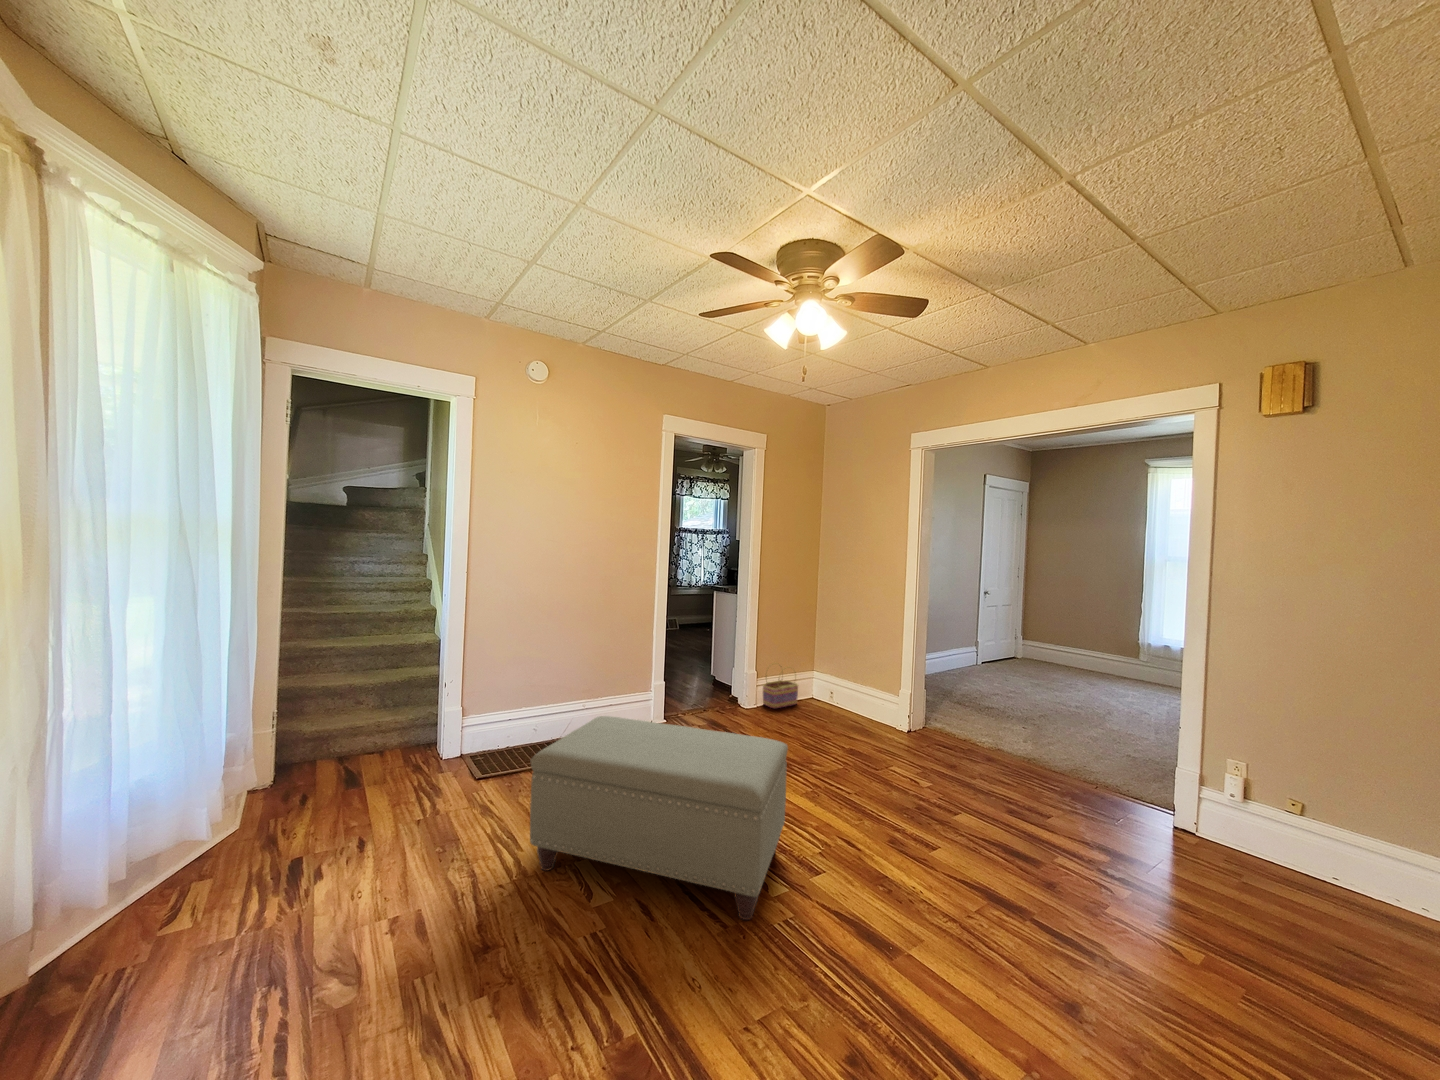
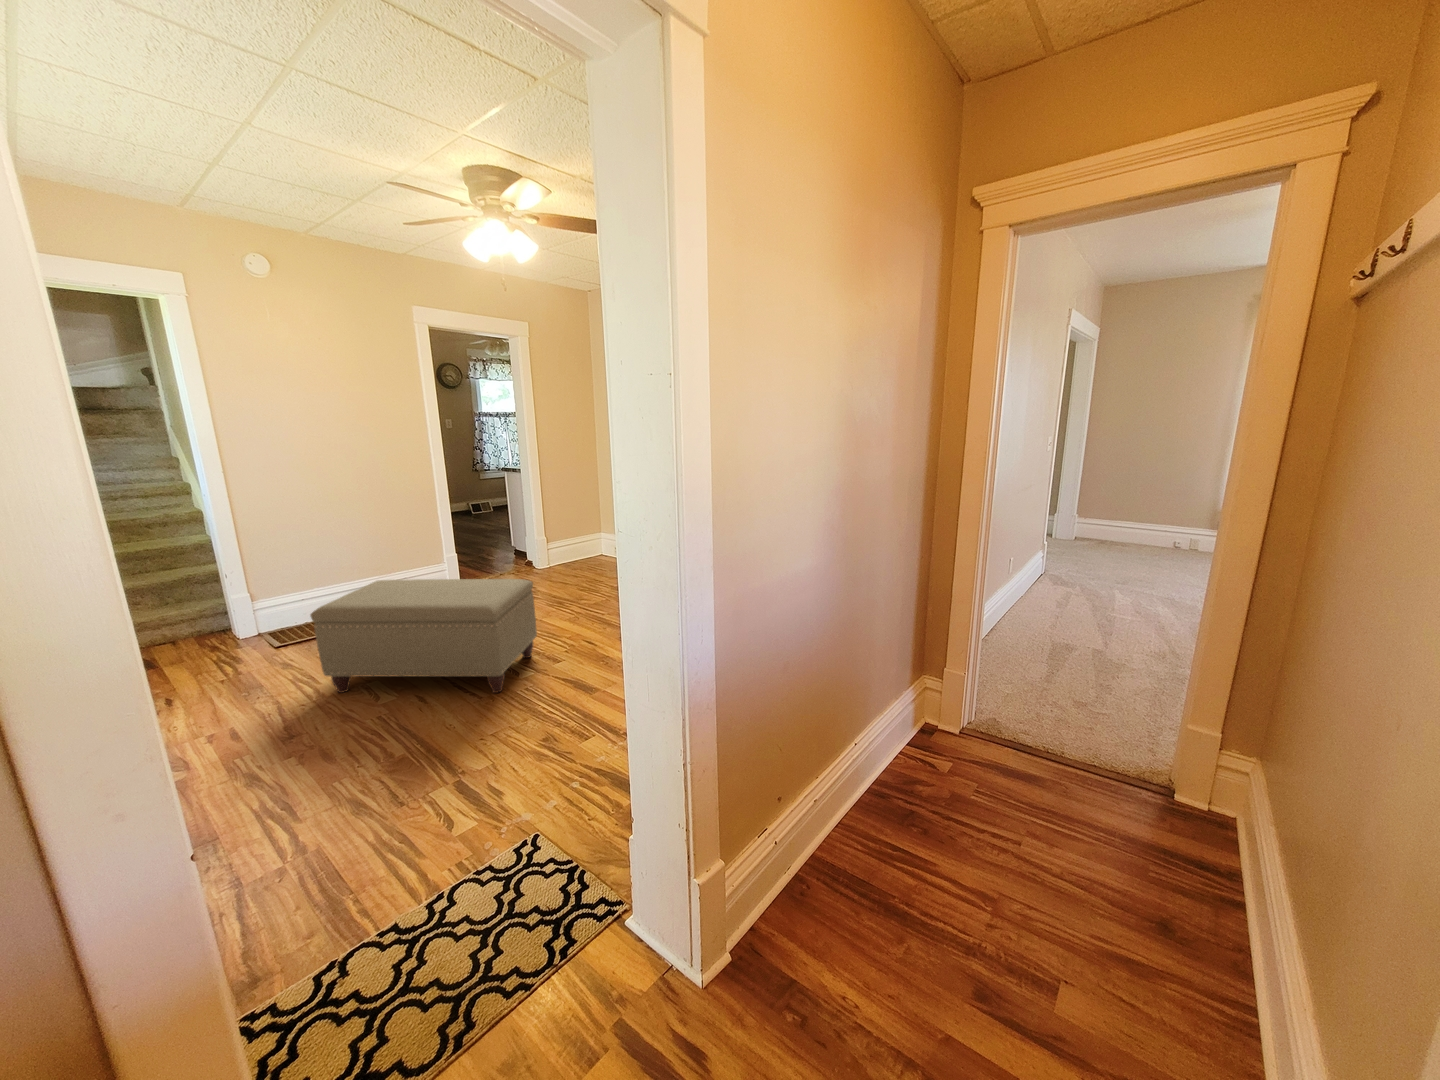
basket: present [763,666,798,708] -> none [553,530,586,568]

